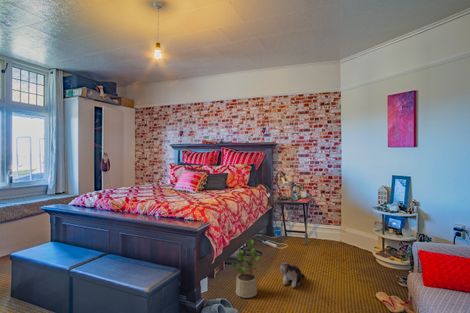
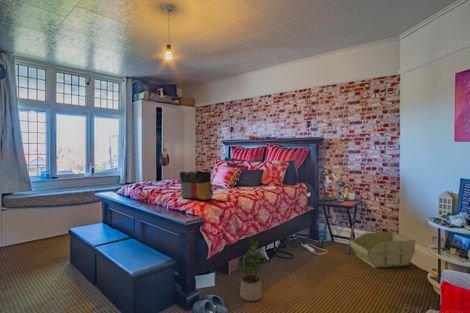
tote bag: none [169,174,205,203] -> present [180,171,213,200]
storage bin: none [308,222,357,254] -> present [350,232,415,268]
plush toy: present [277,262,304,288] -> none [285,269,325,299]

